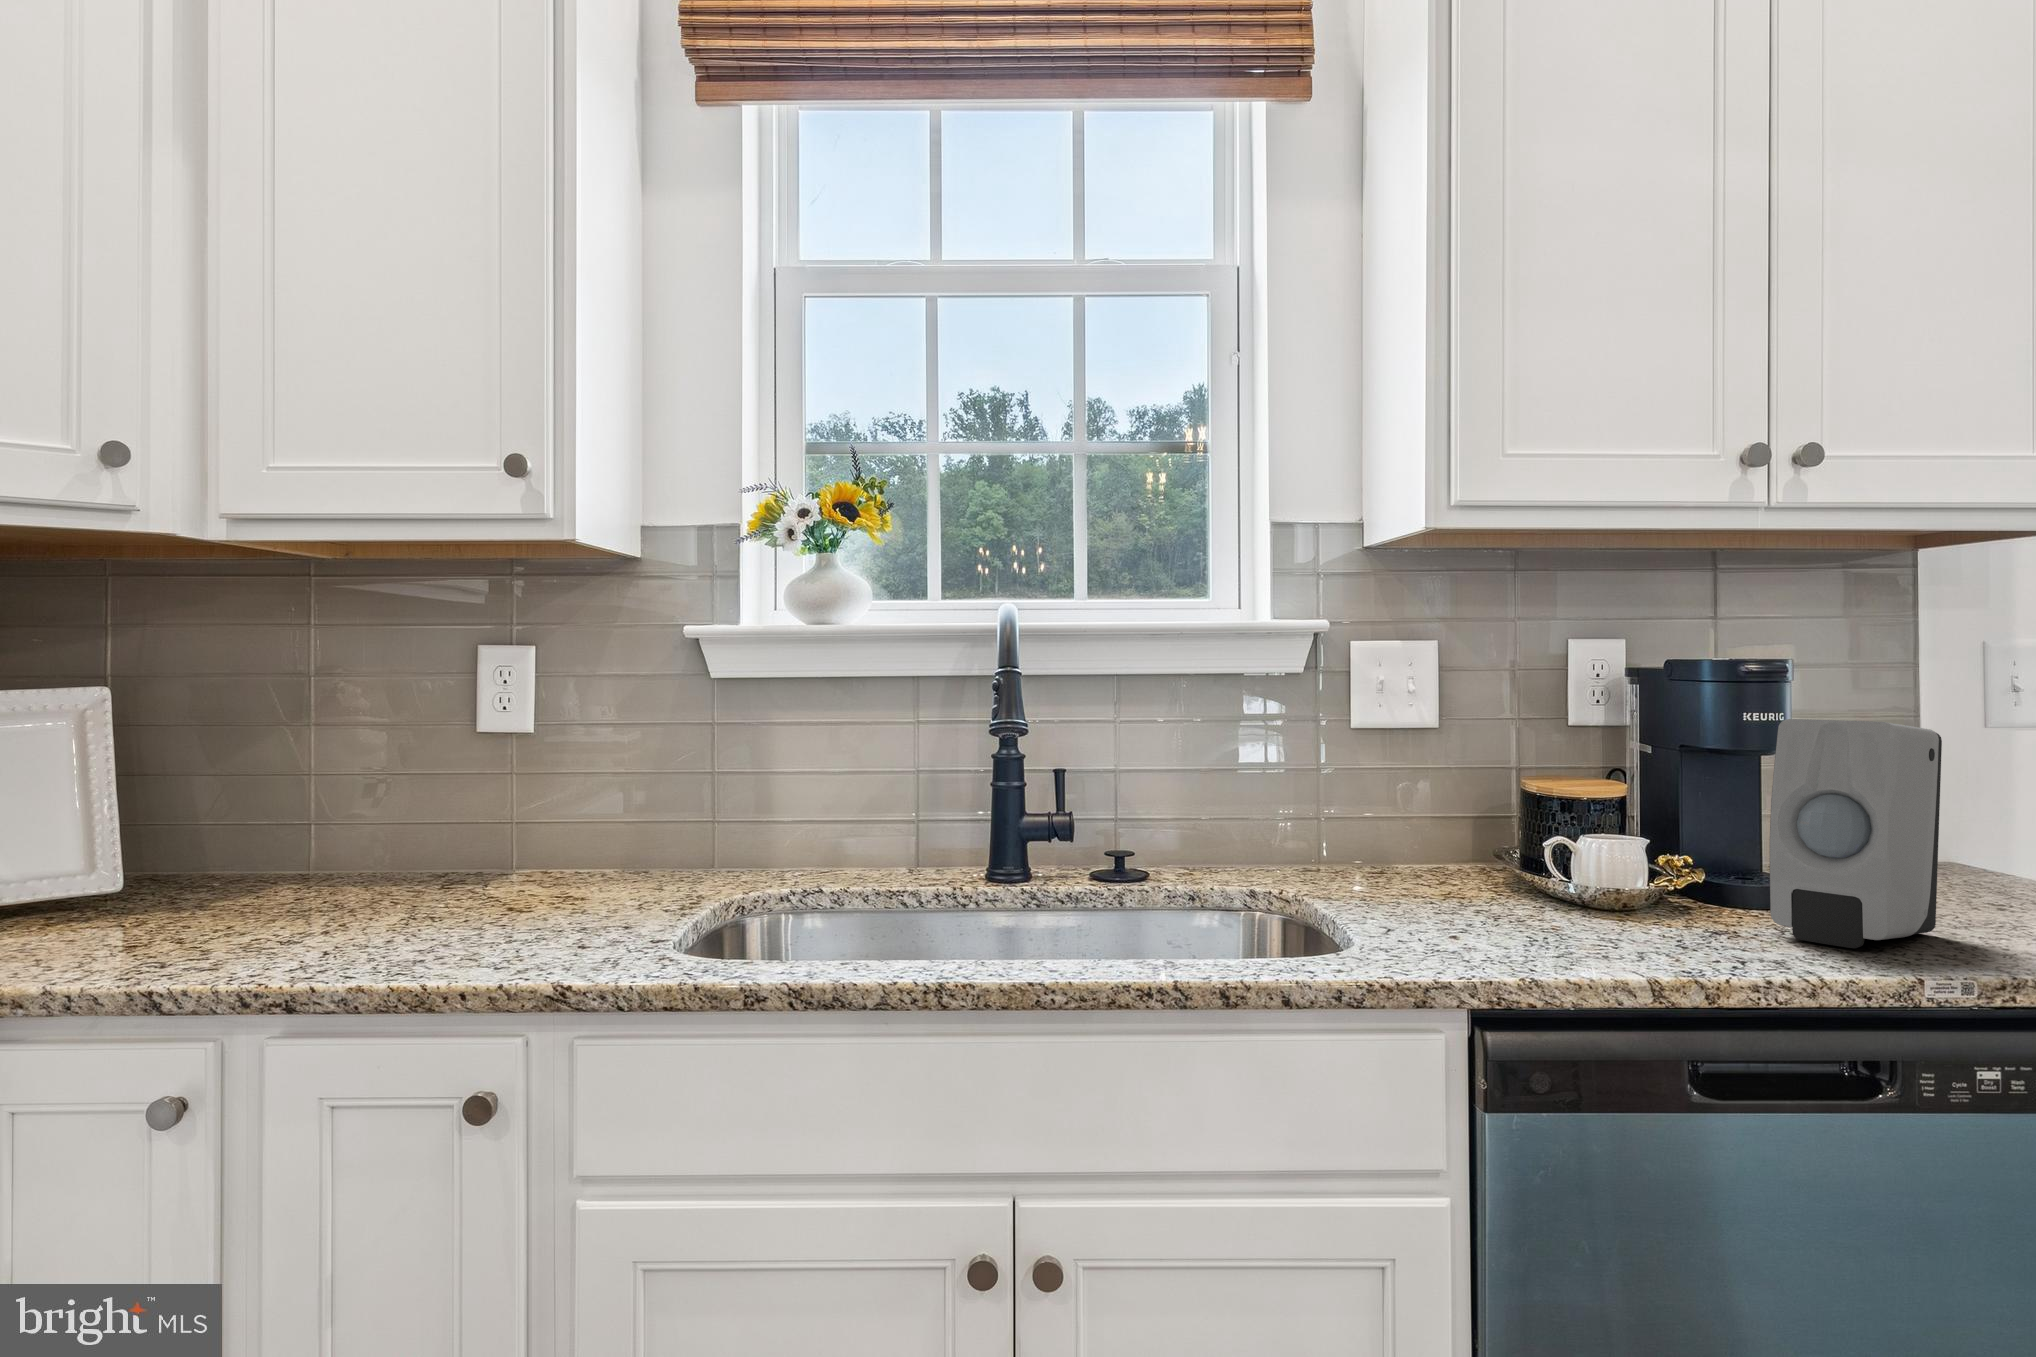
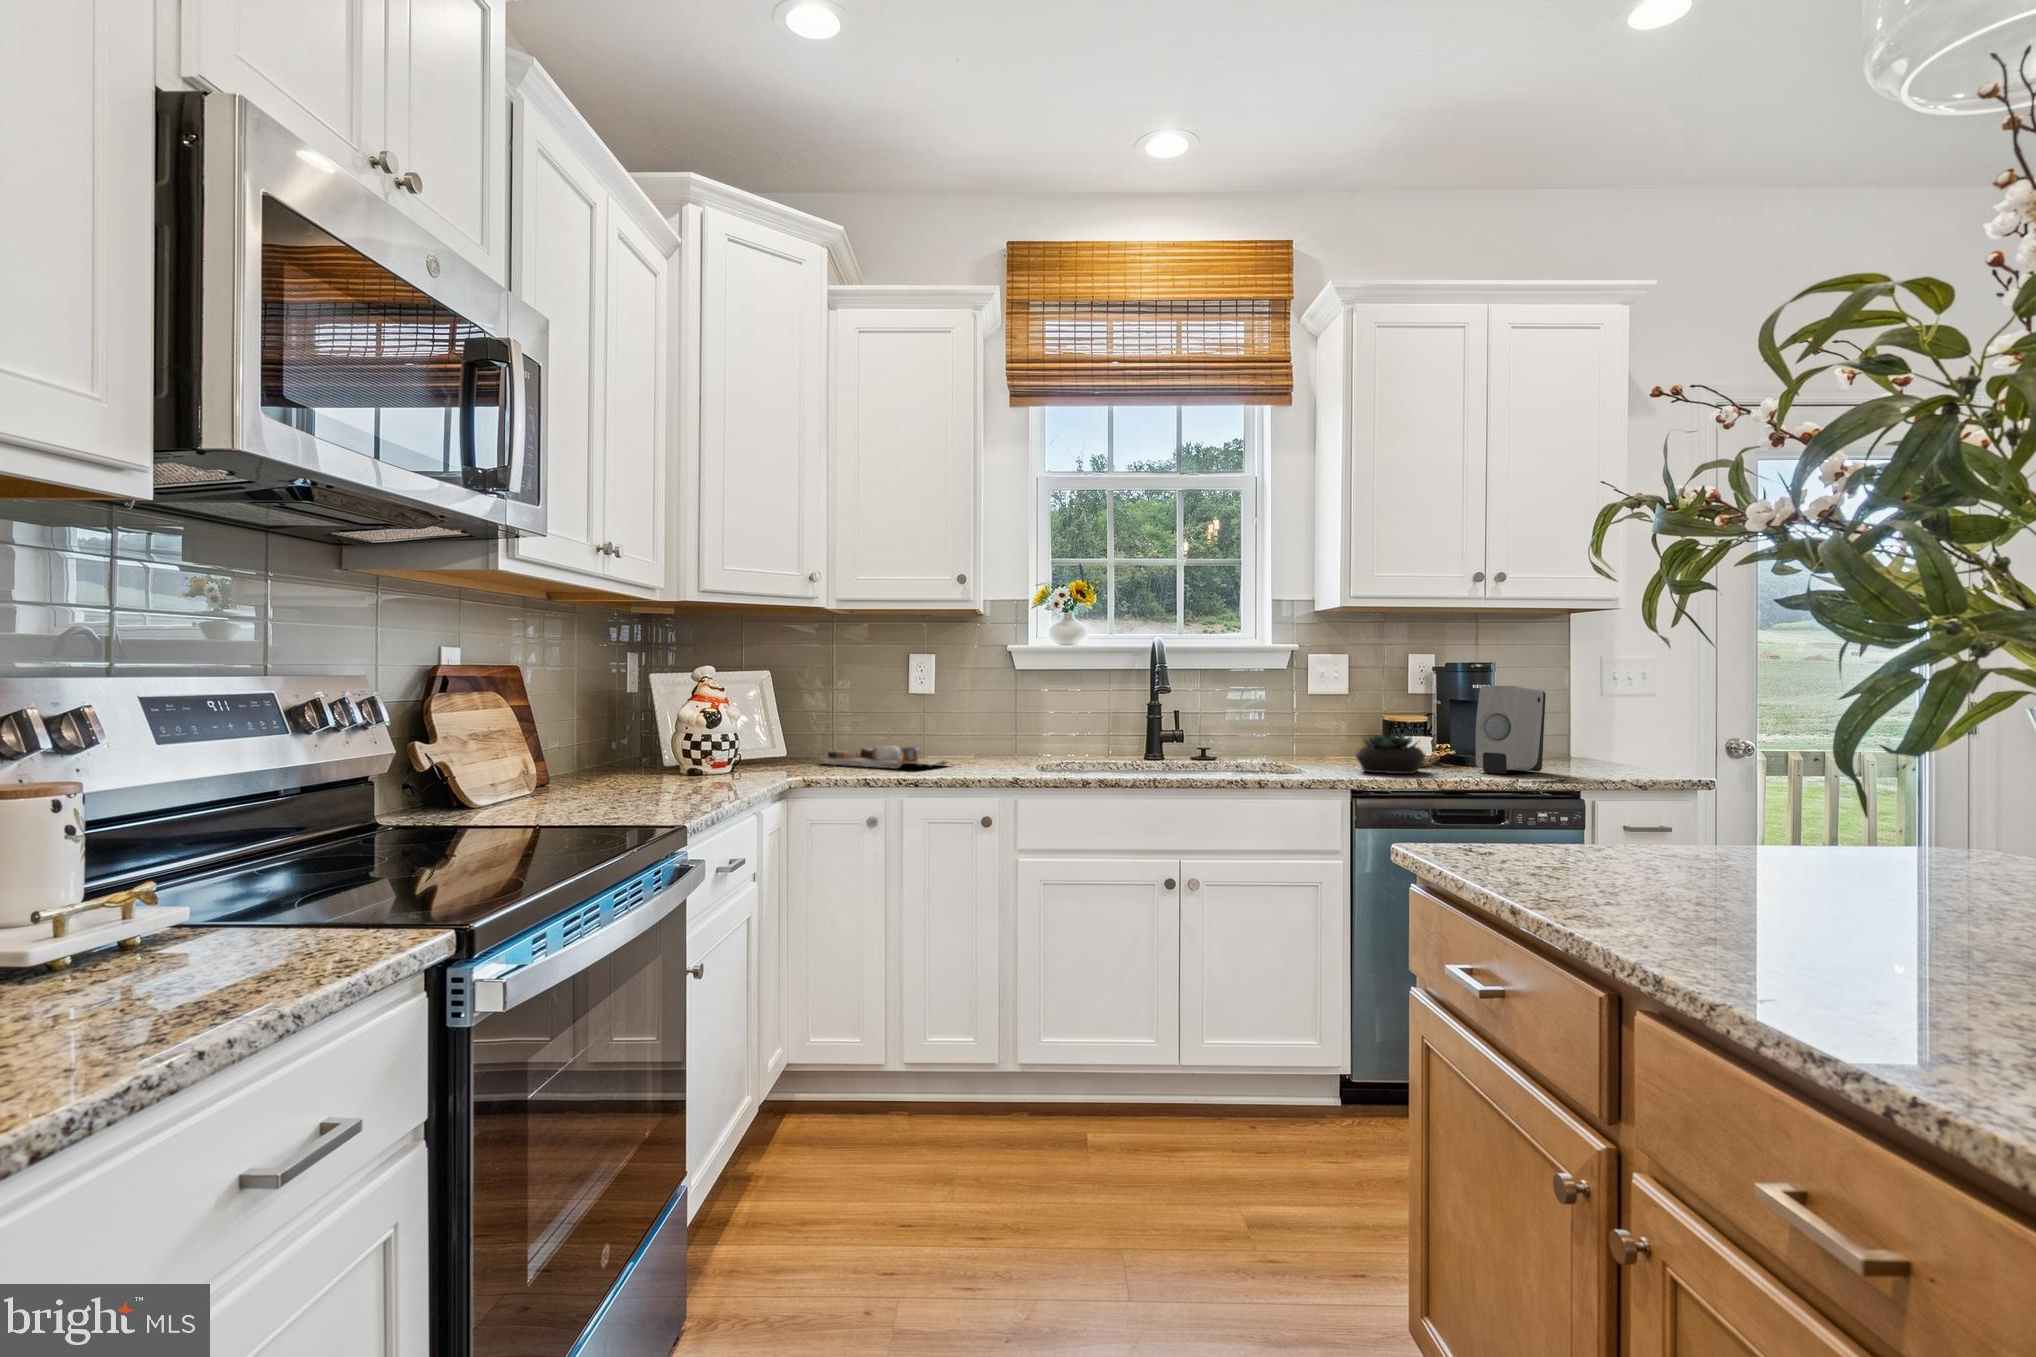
succulent plant: none [1469,837,1646,952] -> present [1356,734,1425,774]
cutting board: none [207,860,513,932] -> present [819,745,950,769]

